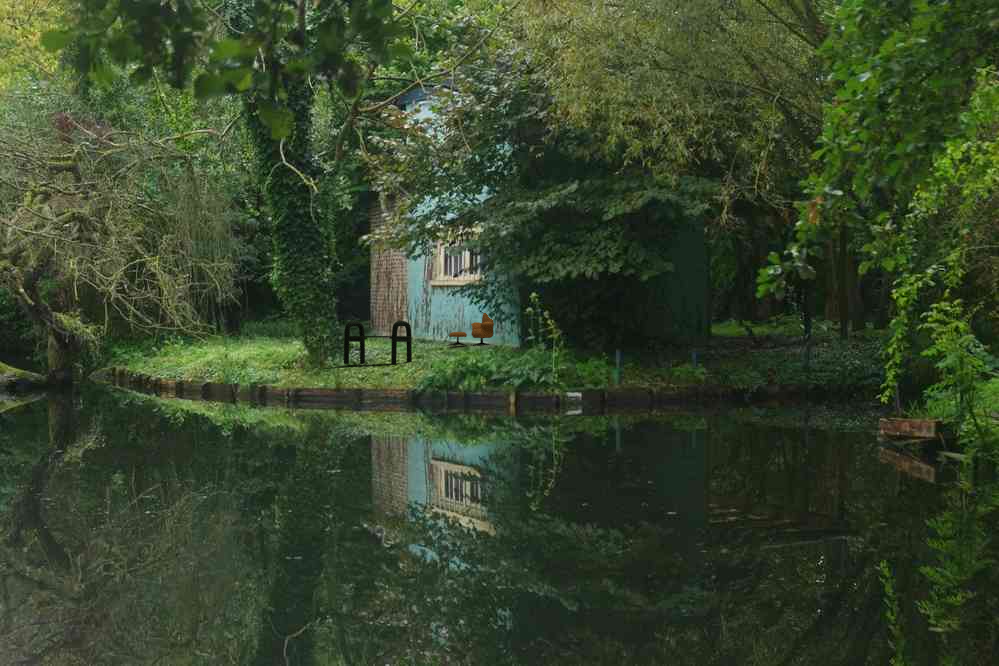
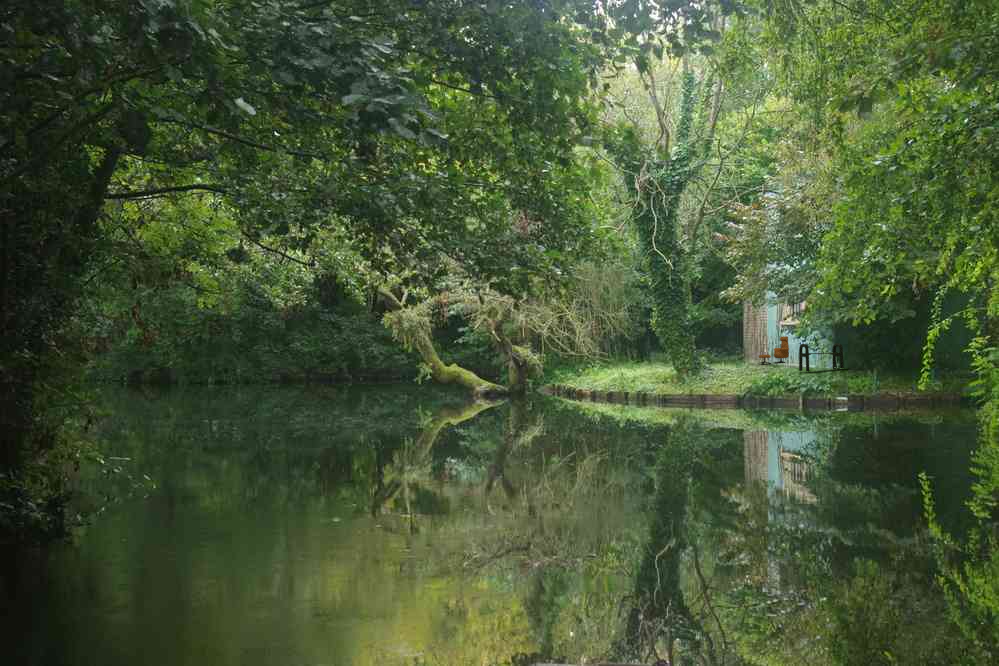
bench: present [344,321,412,364] -> present [799,343,844,371]

